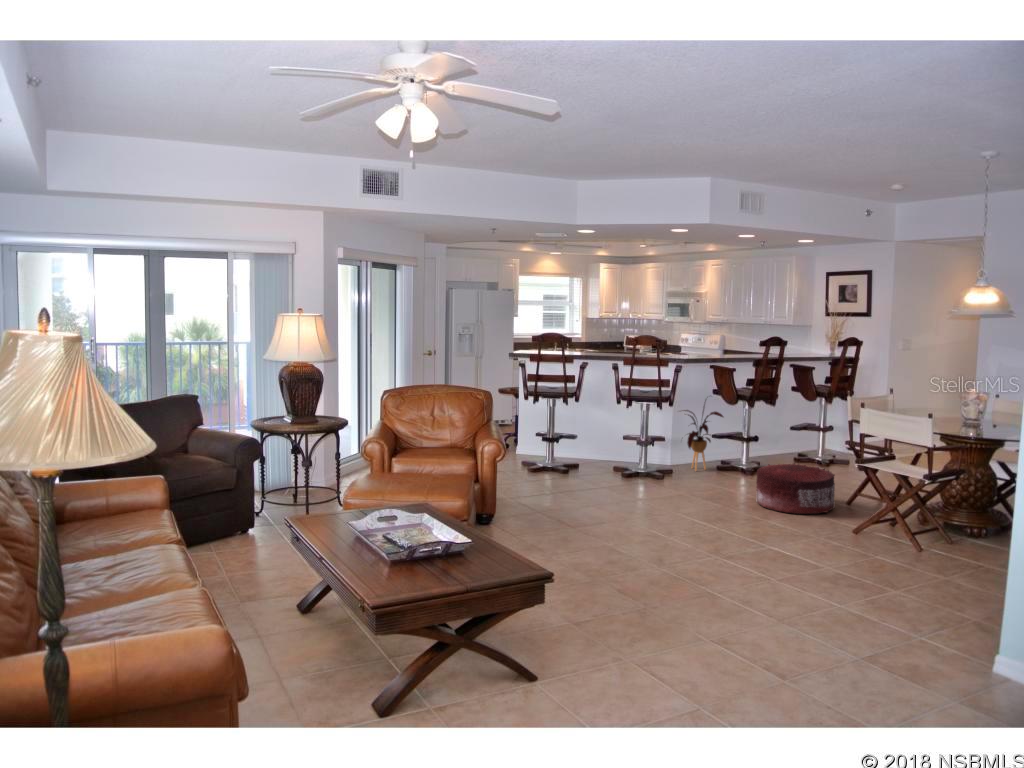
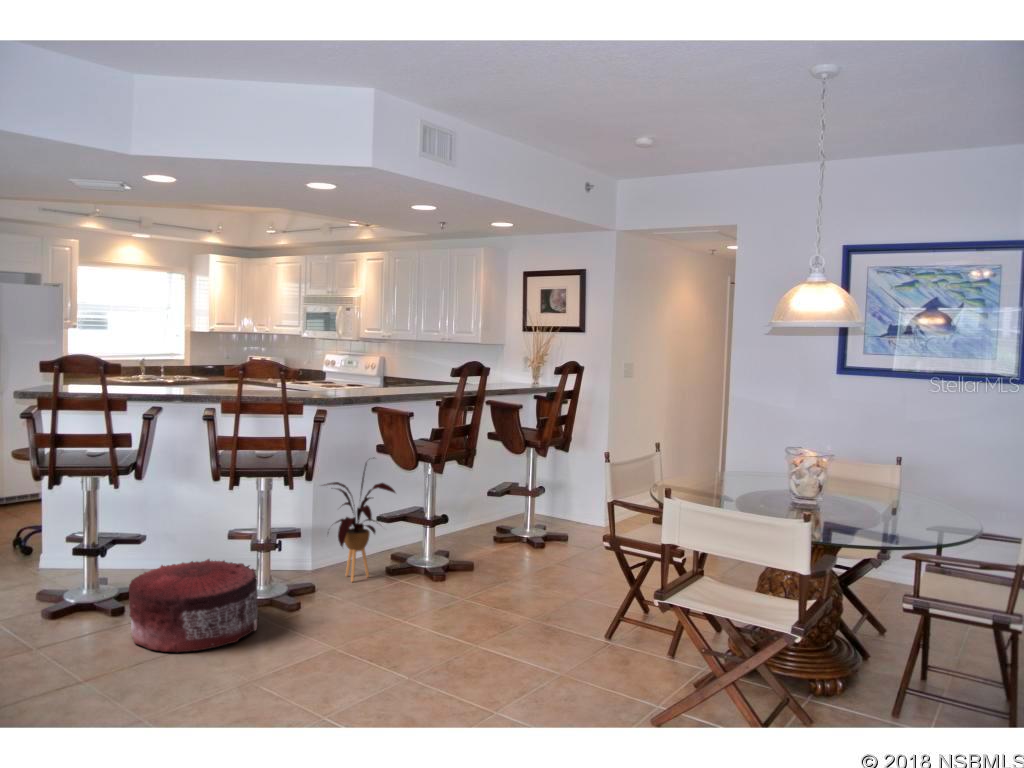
pouf: present [756,464,835,514] -> present [128,559,259,652]

